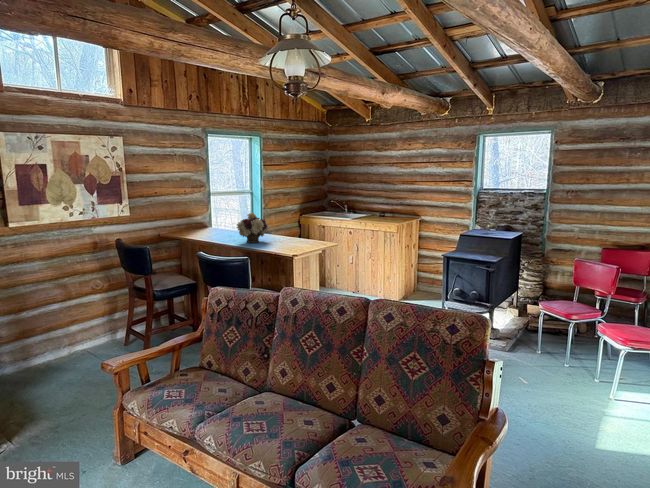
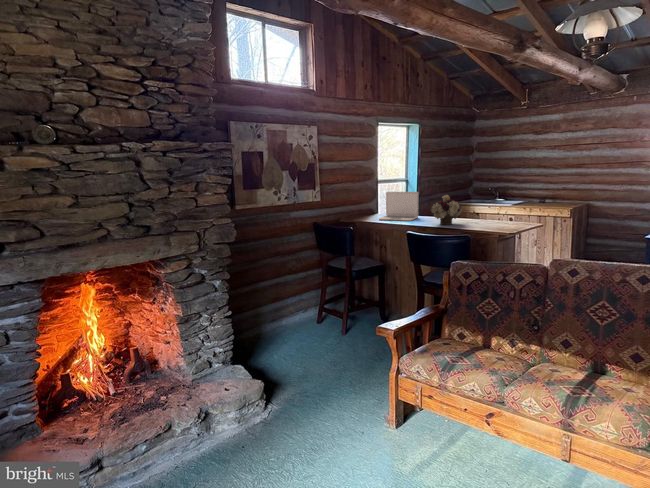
laptop: none [195,206,238,237] -> present [379,192,418,221]

